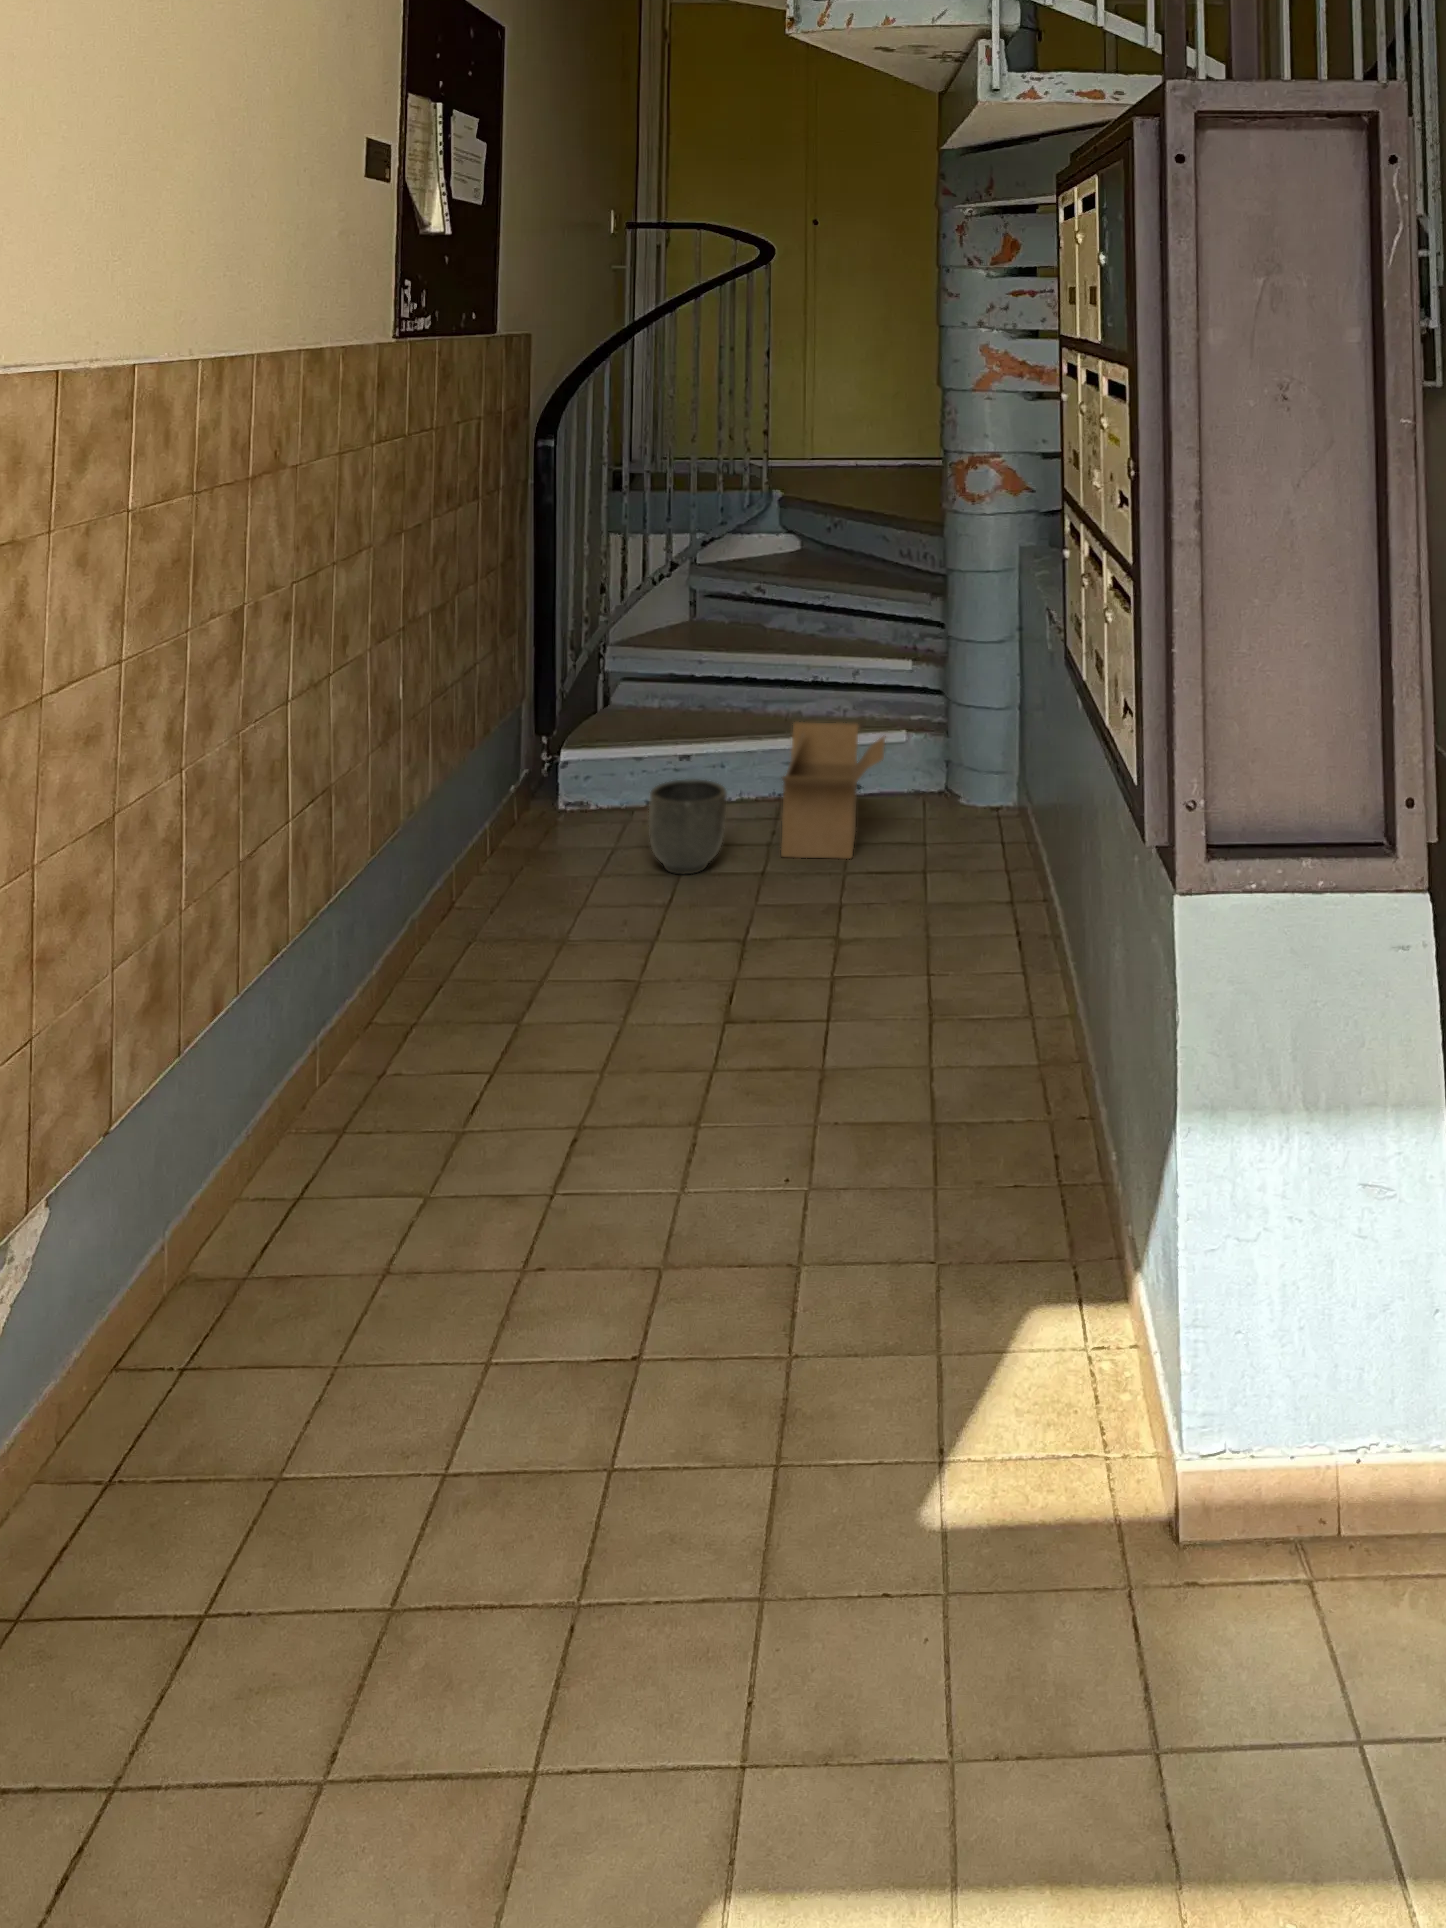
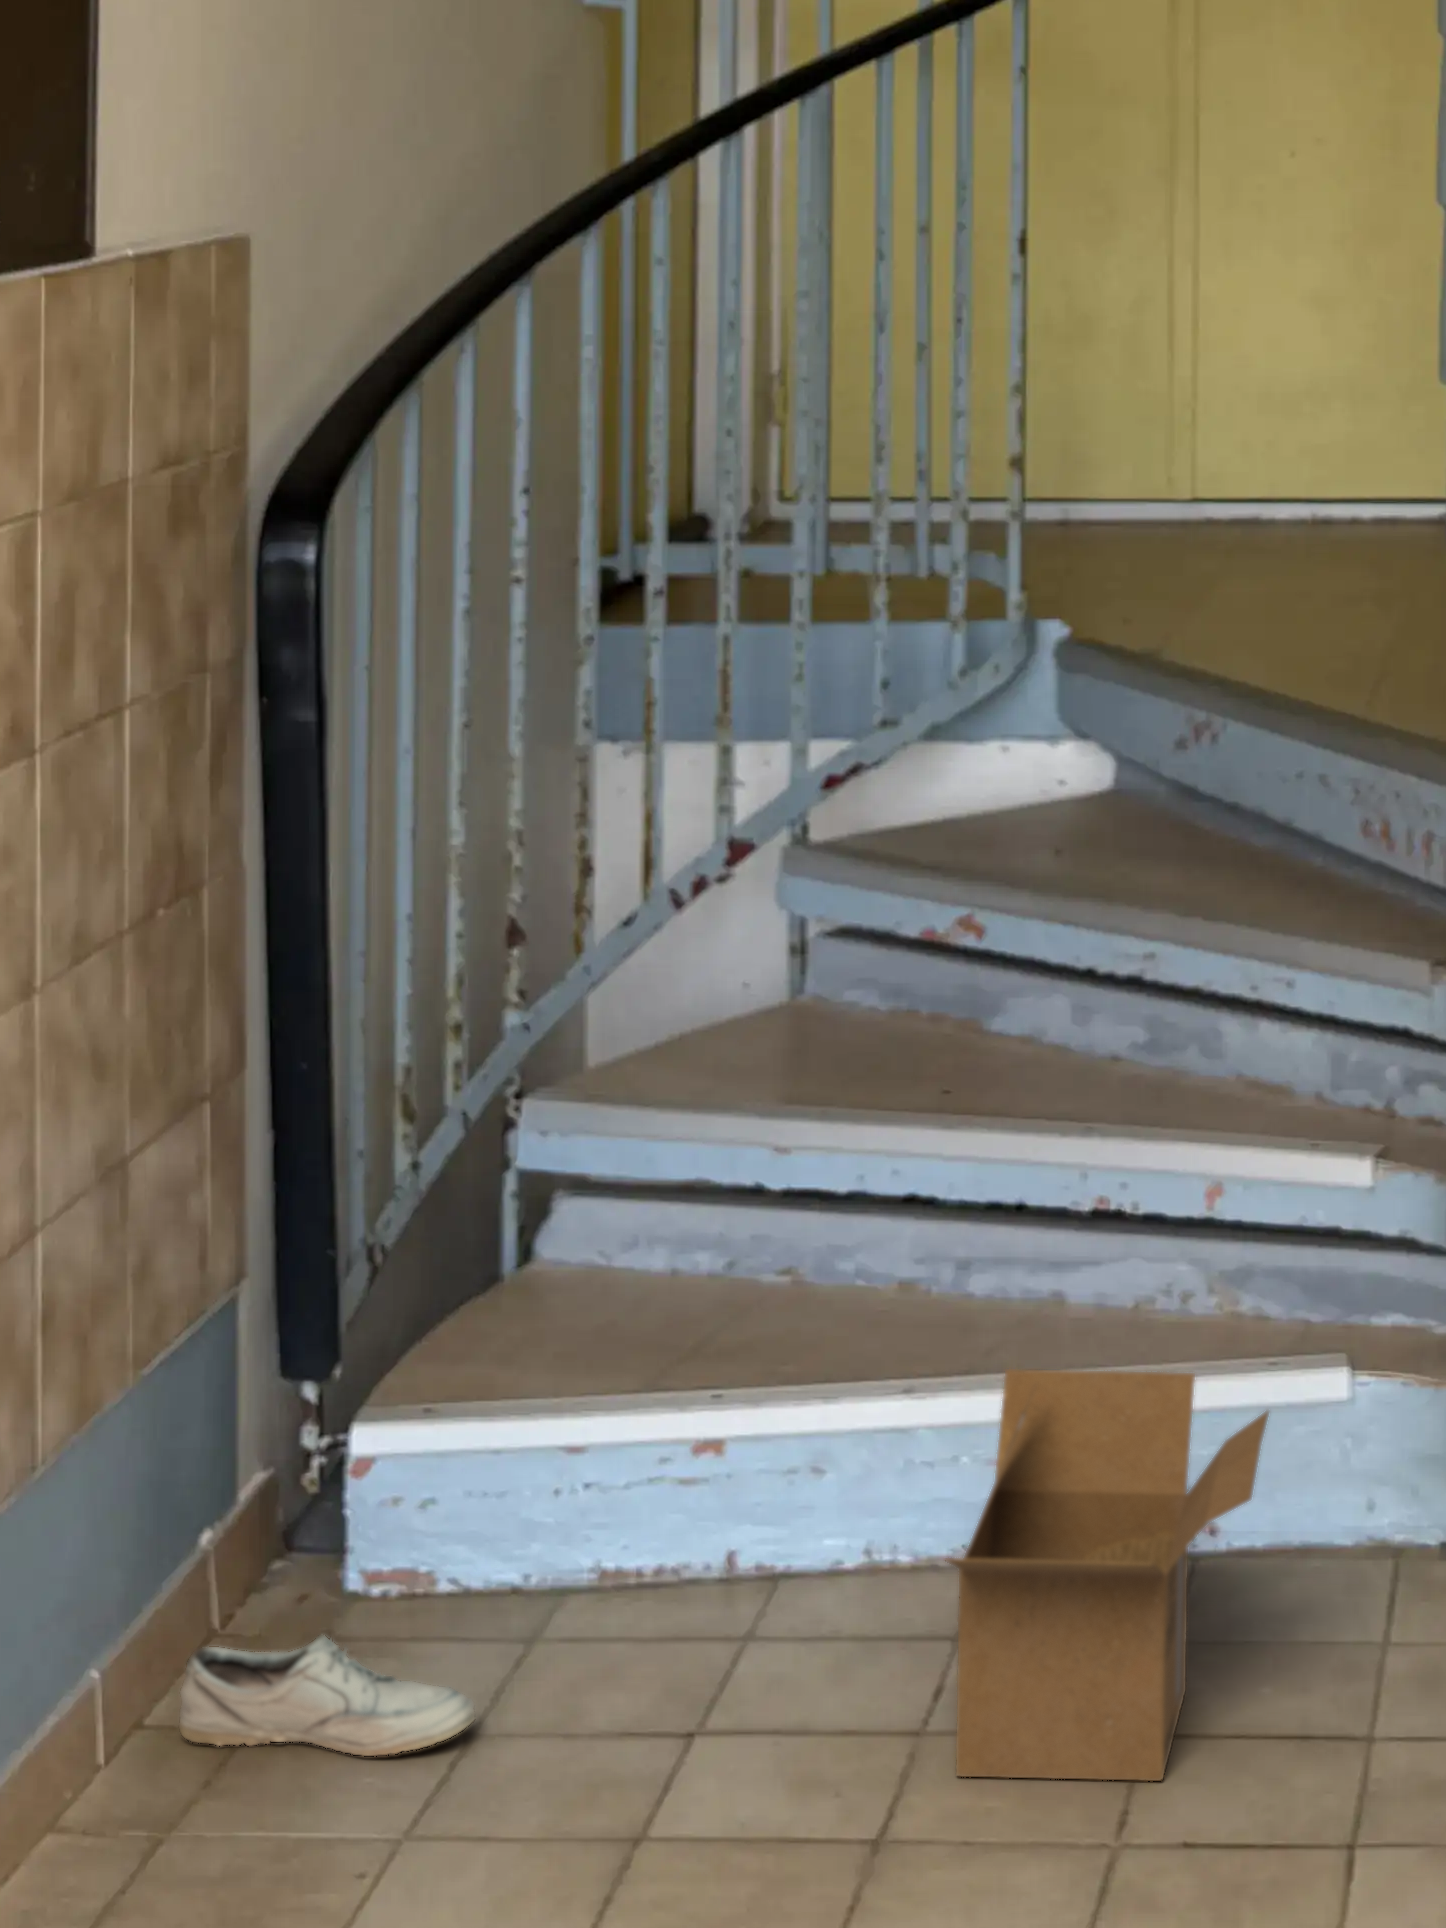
planter: present [649,779,727,874] -> none [560,1555,787,1841]
shoe: none [512,810,614,851] -> present [179,1635,475,1756]

